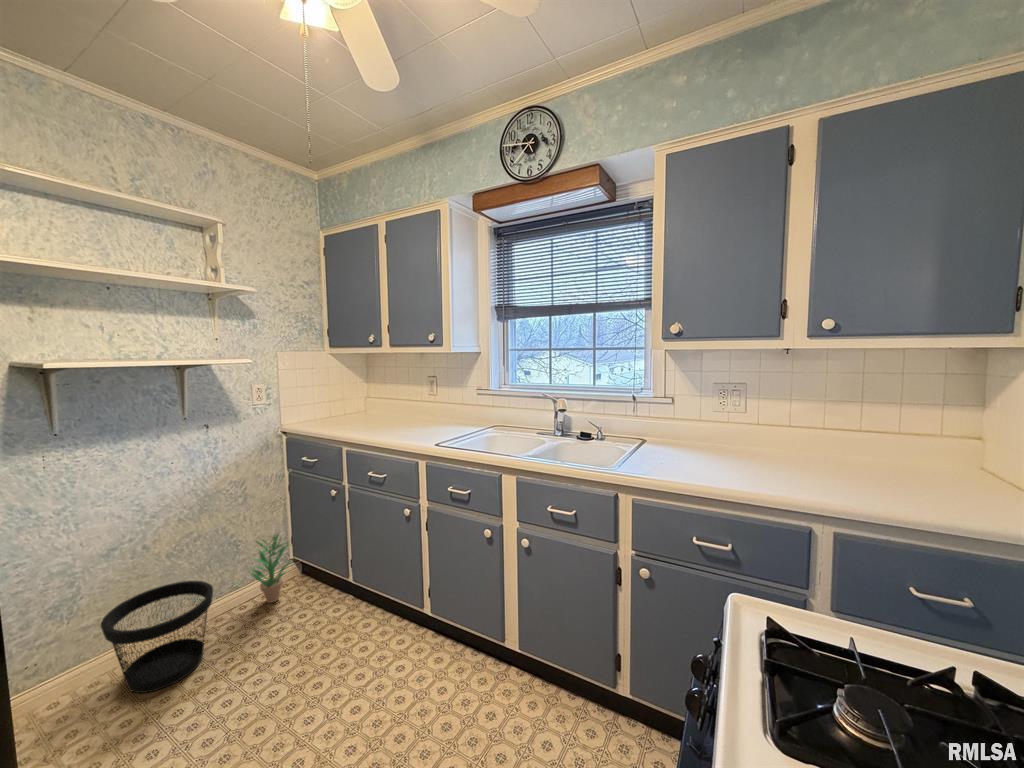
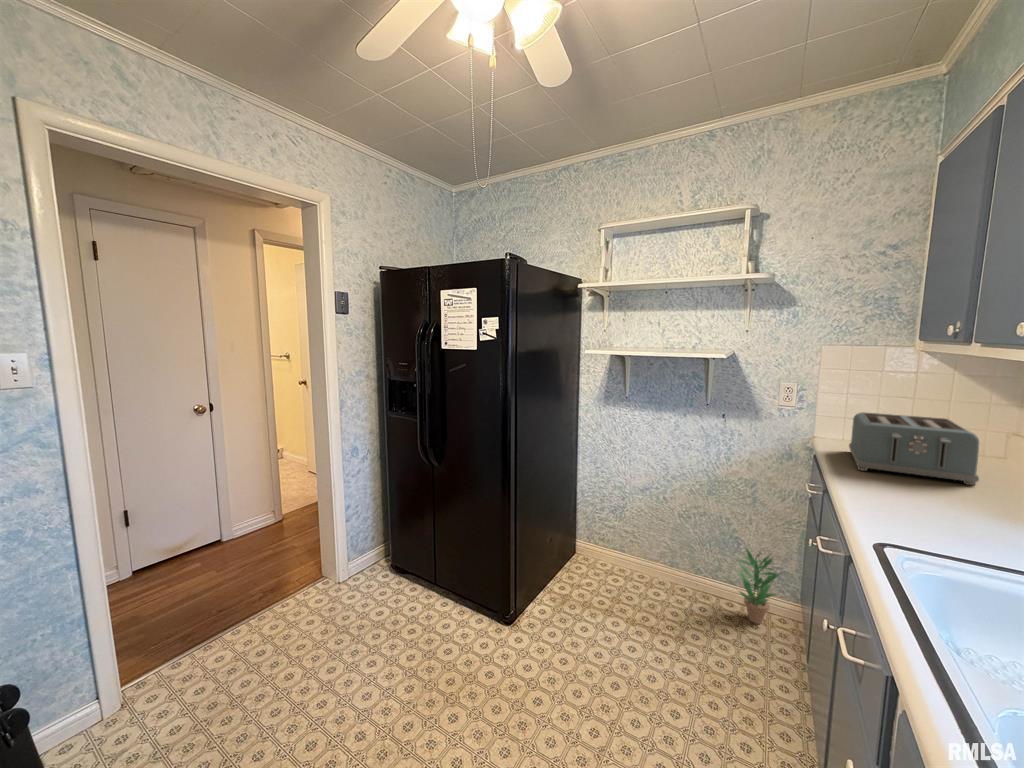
toaster: none [322,392,398,430] -> present [849,412,979,485]
wastebasket: present [101,581,213,693] -> none [612,531,685,613]

